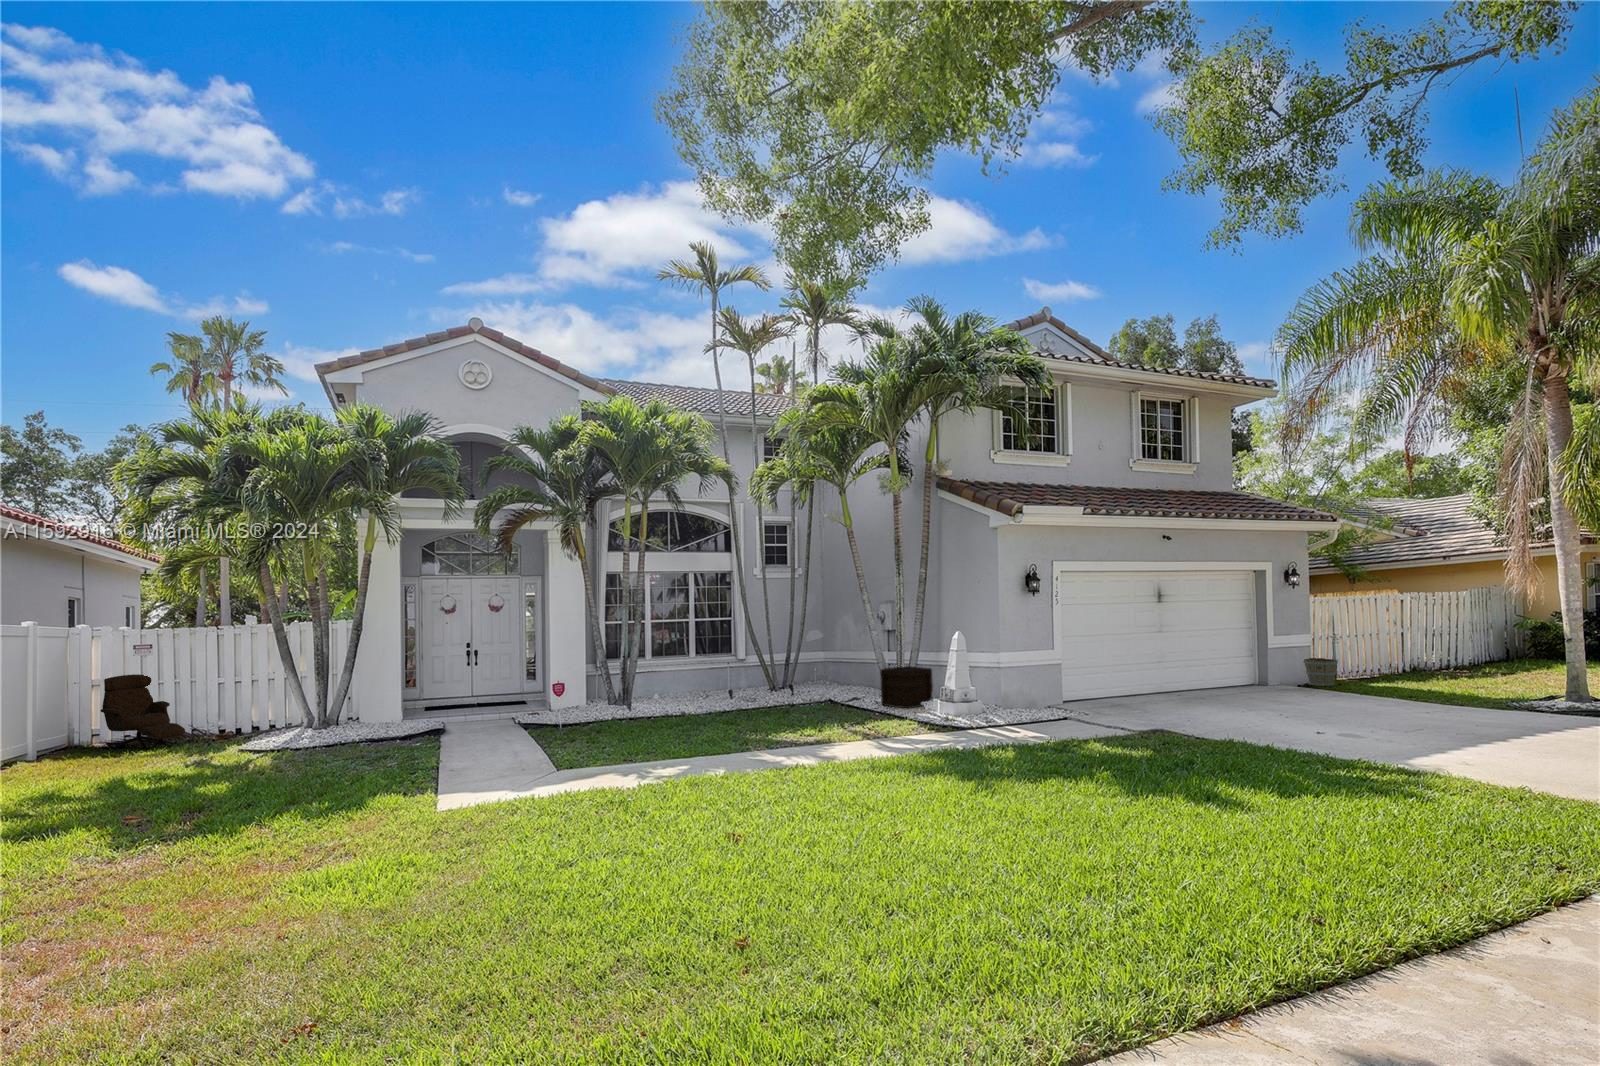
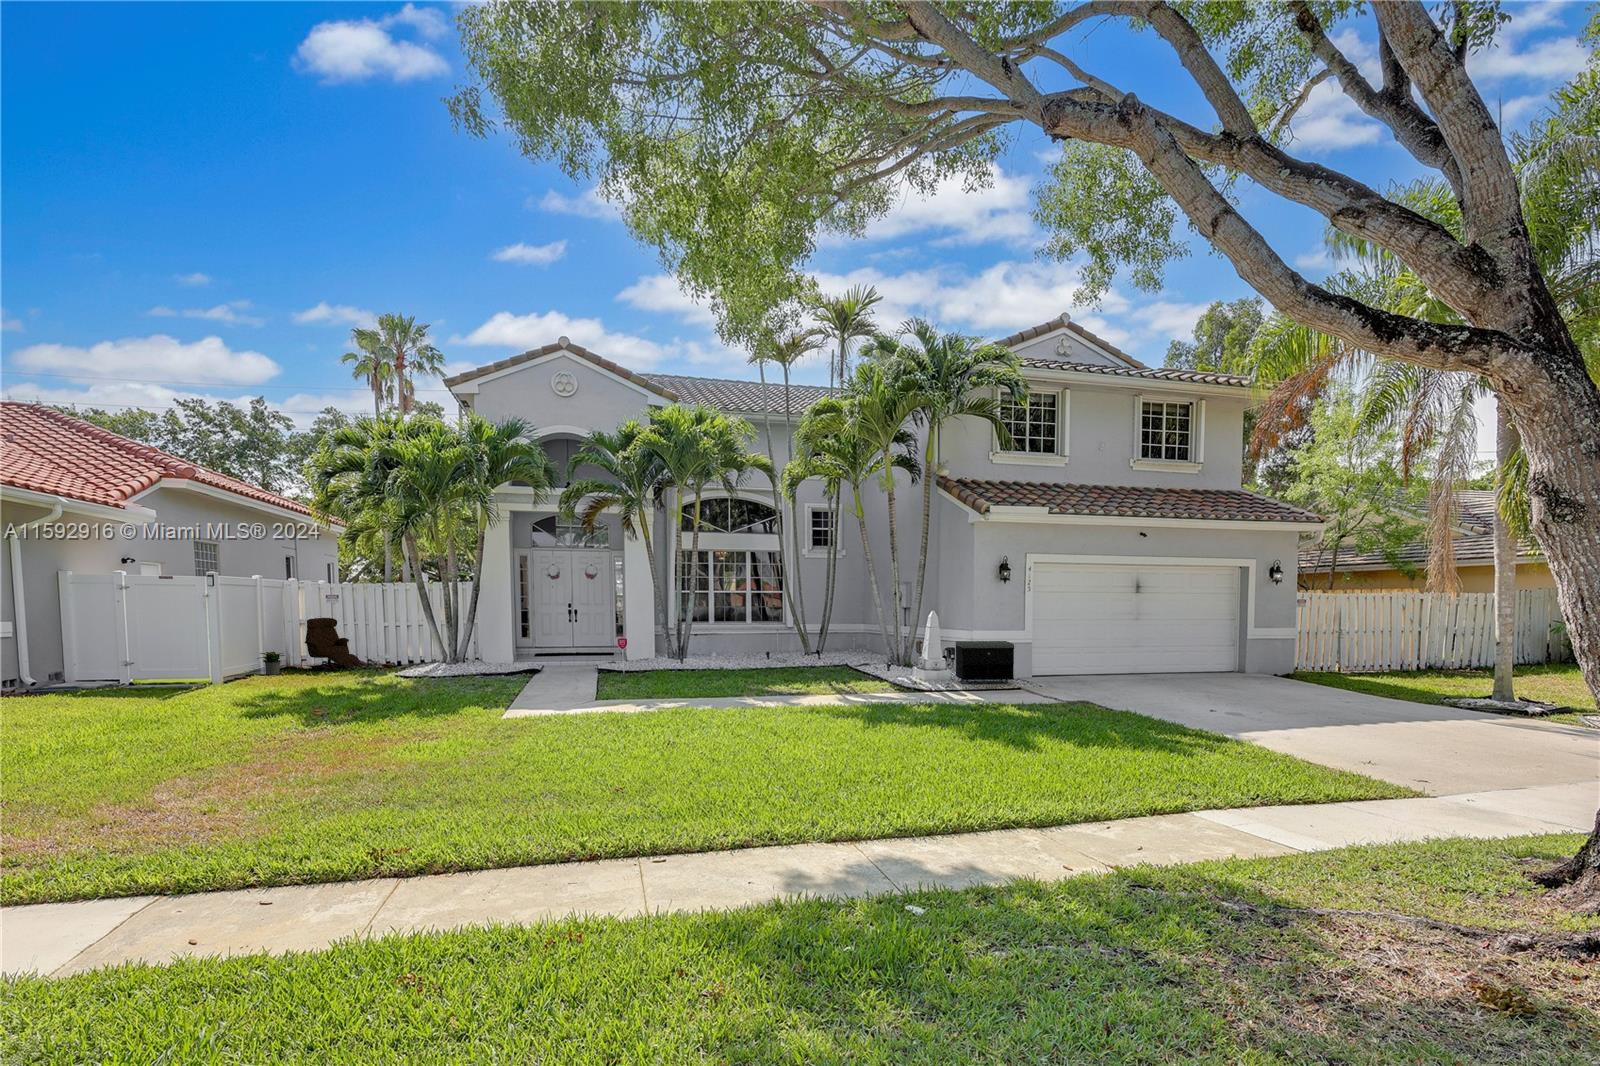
wooden bucket: present [1303,658,1338,686] -> none [1286,647,1319,673]
storage bench: none [984,665,1058,719] -> present [956,641,1014,684]
wooden crate: present [880,666,933,708] -> none [884,637,927,673]
potted plant: none [21,727,72,762] -> present [260,652,284,675]

